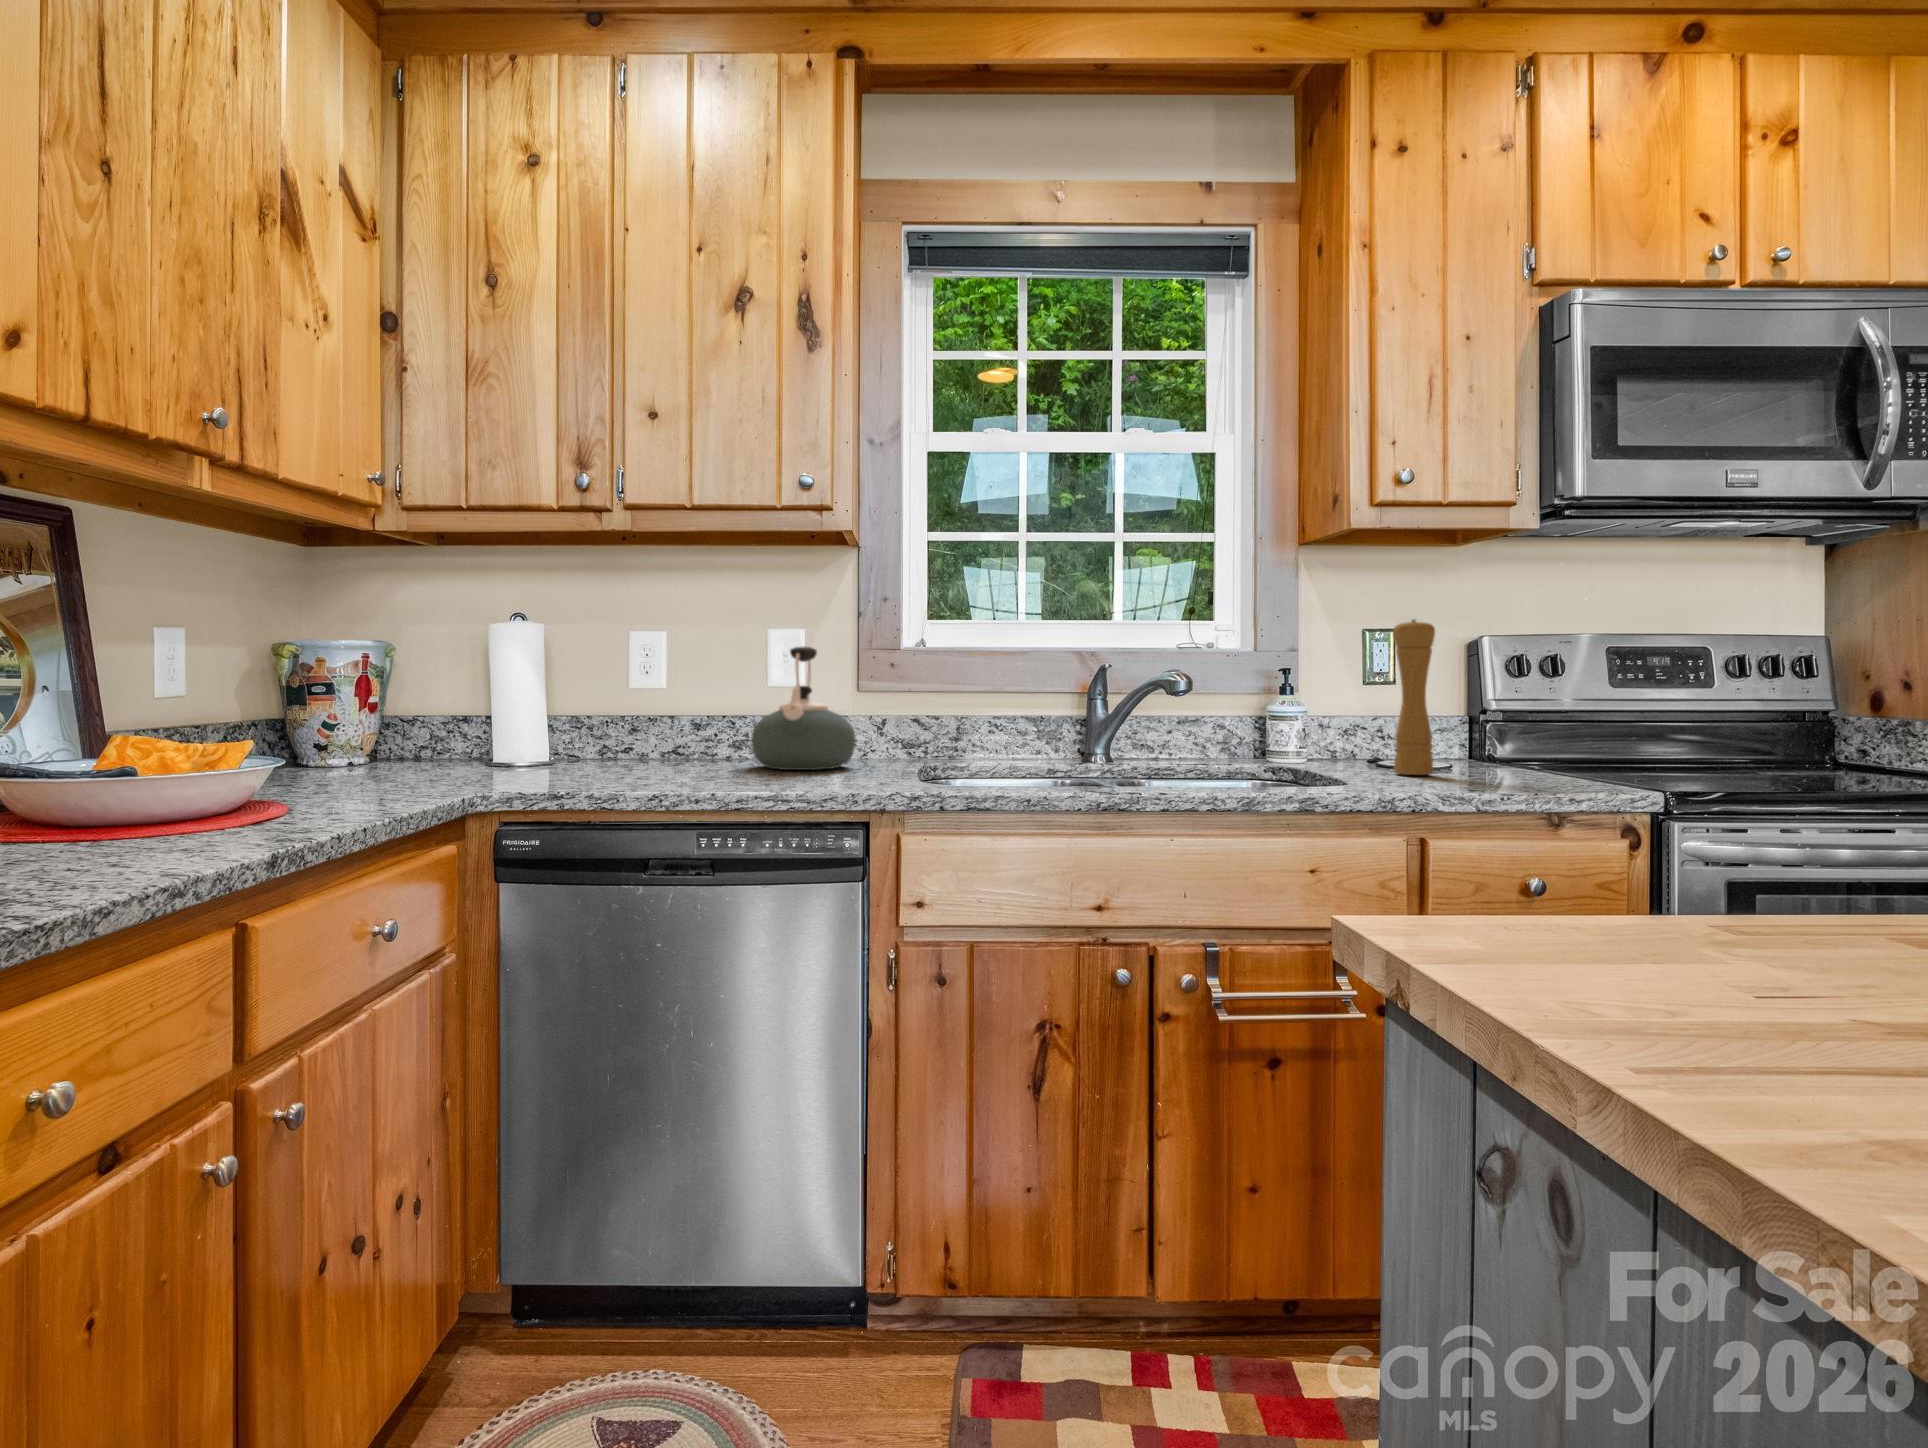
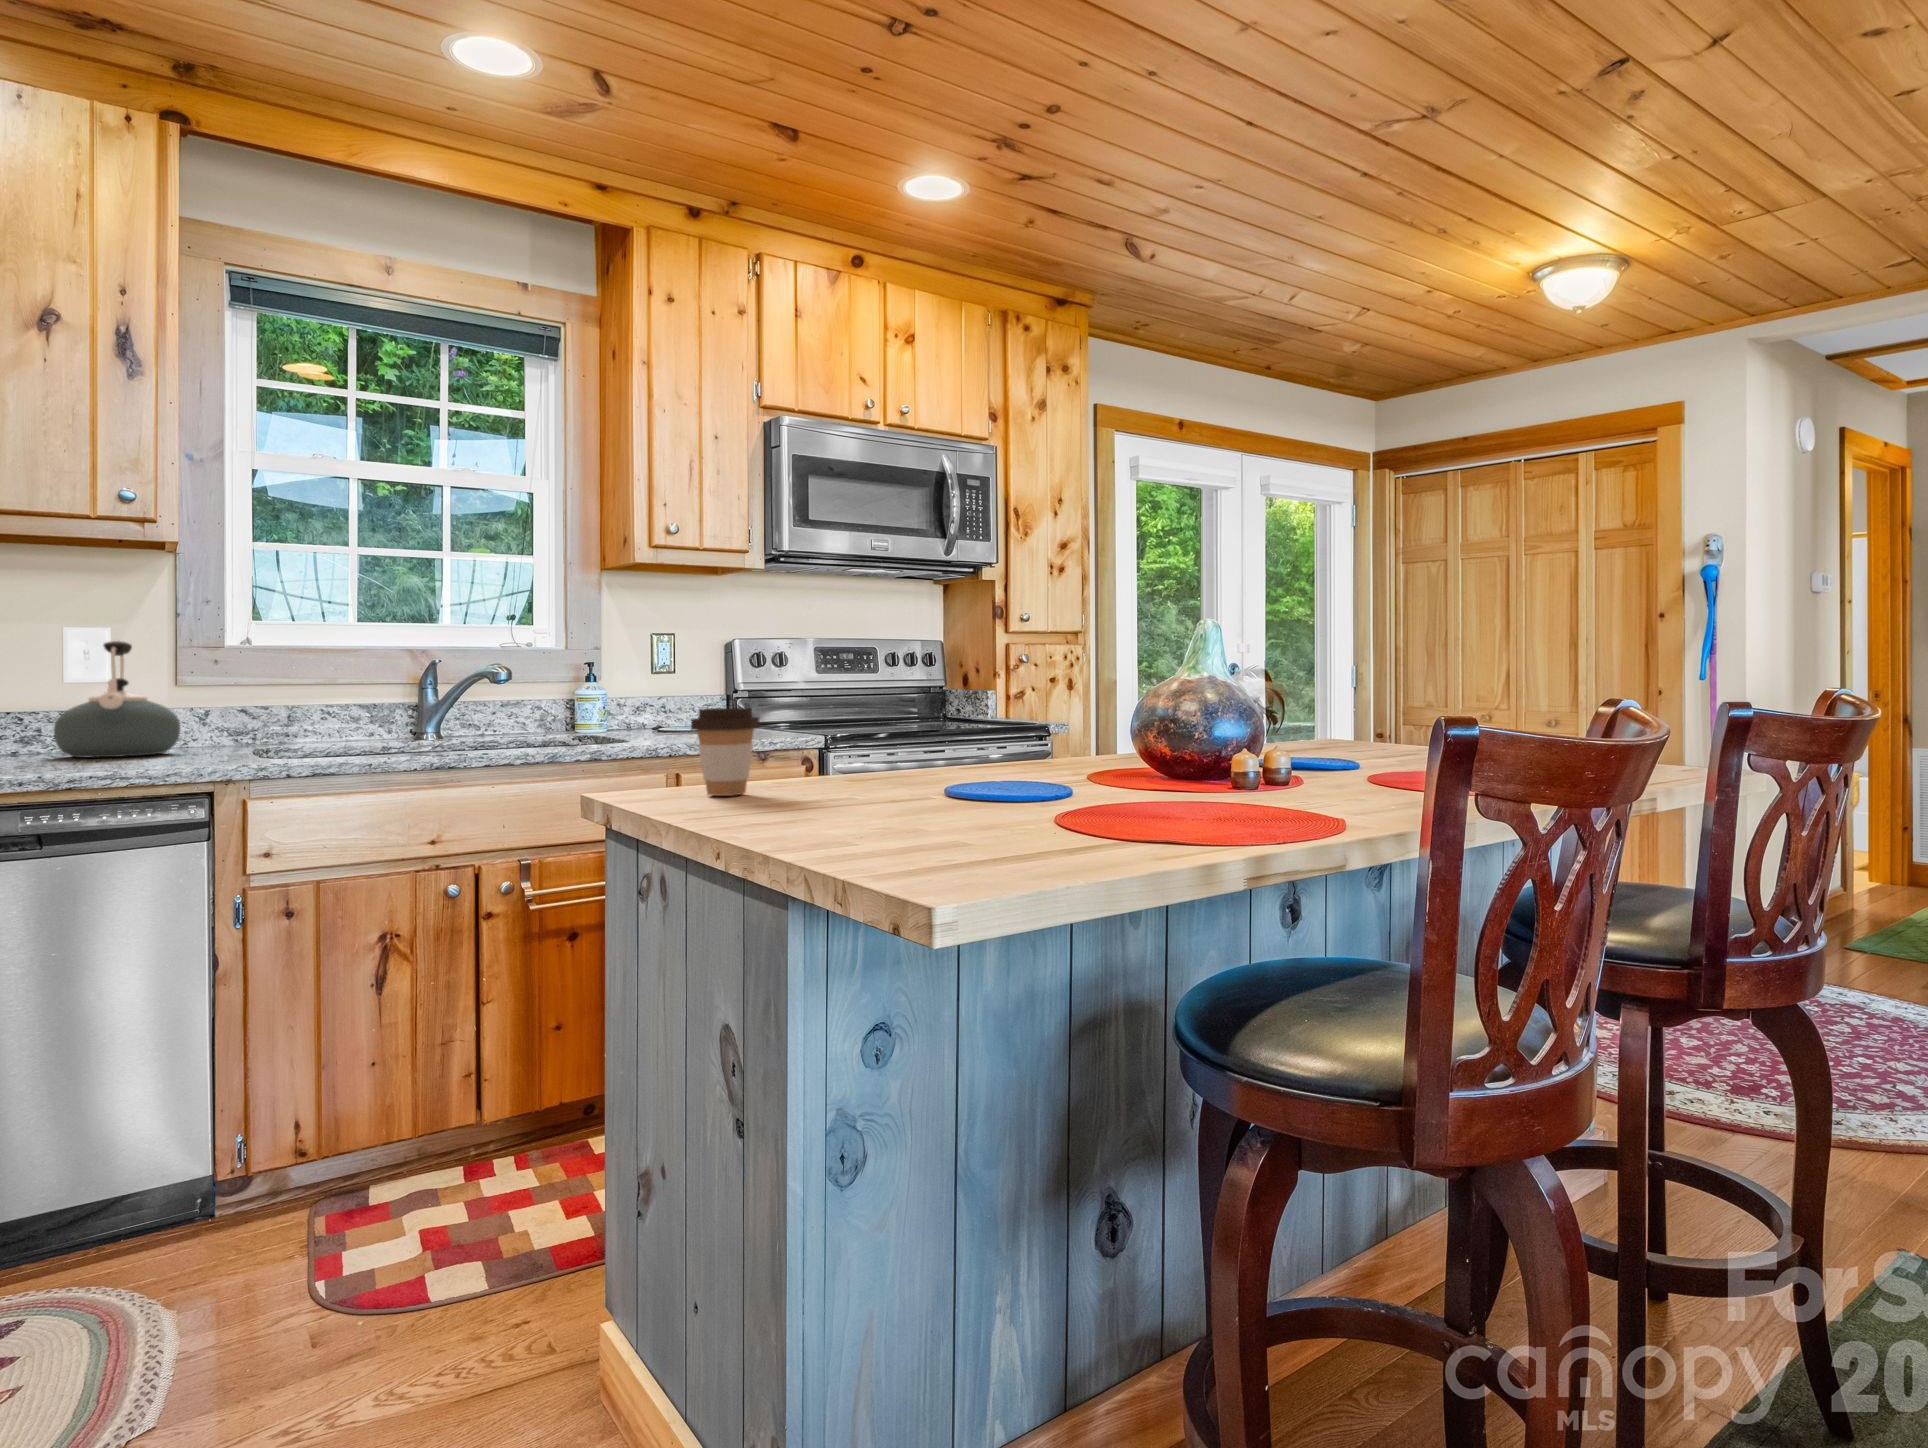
pepper mill: present [1393,620,1435,775] -> none [666,627,695,737]
coffee cup: none [1583,809,1744,1010] -> present [691,708,760,796]

